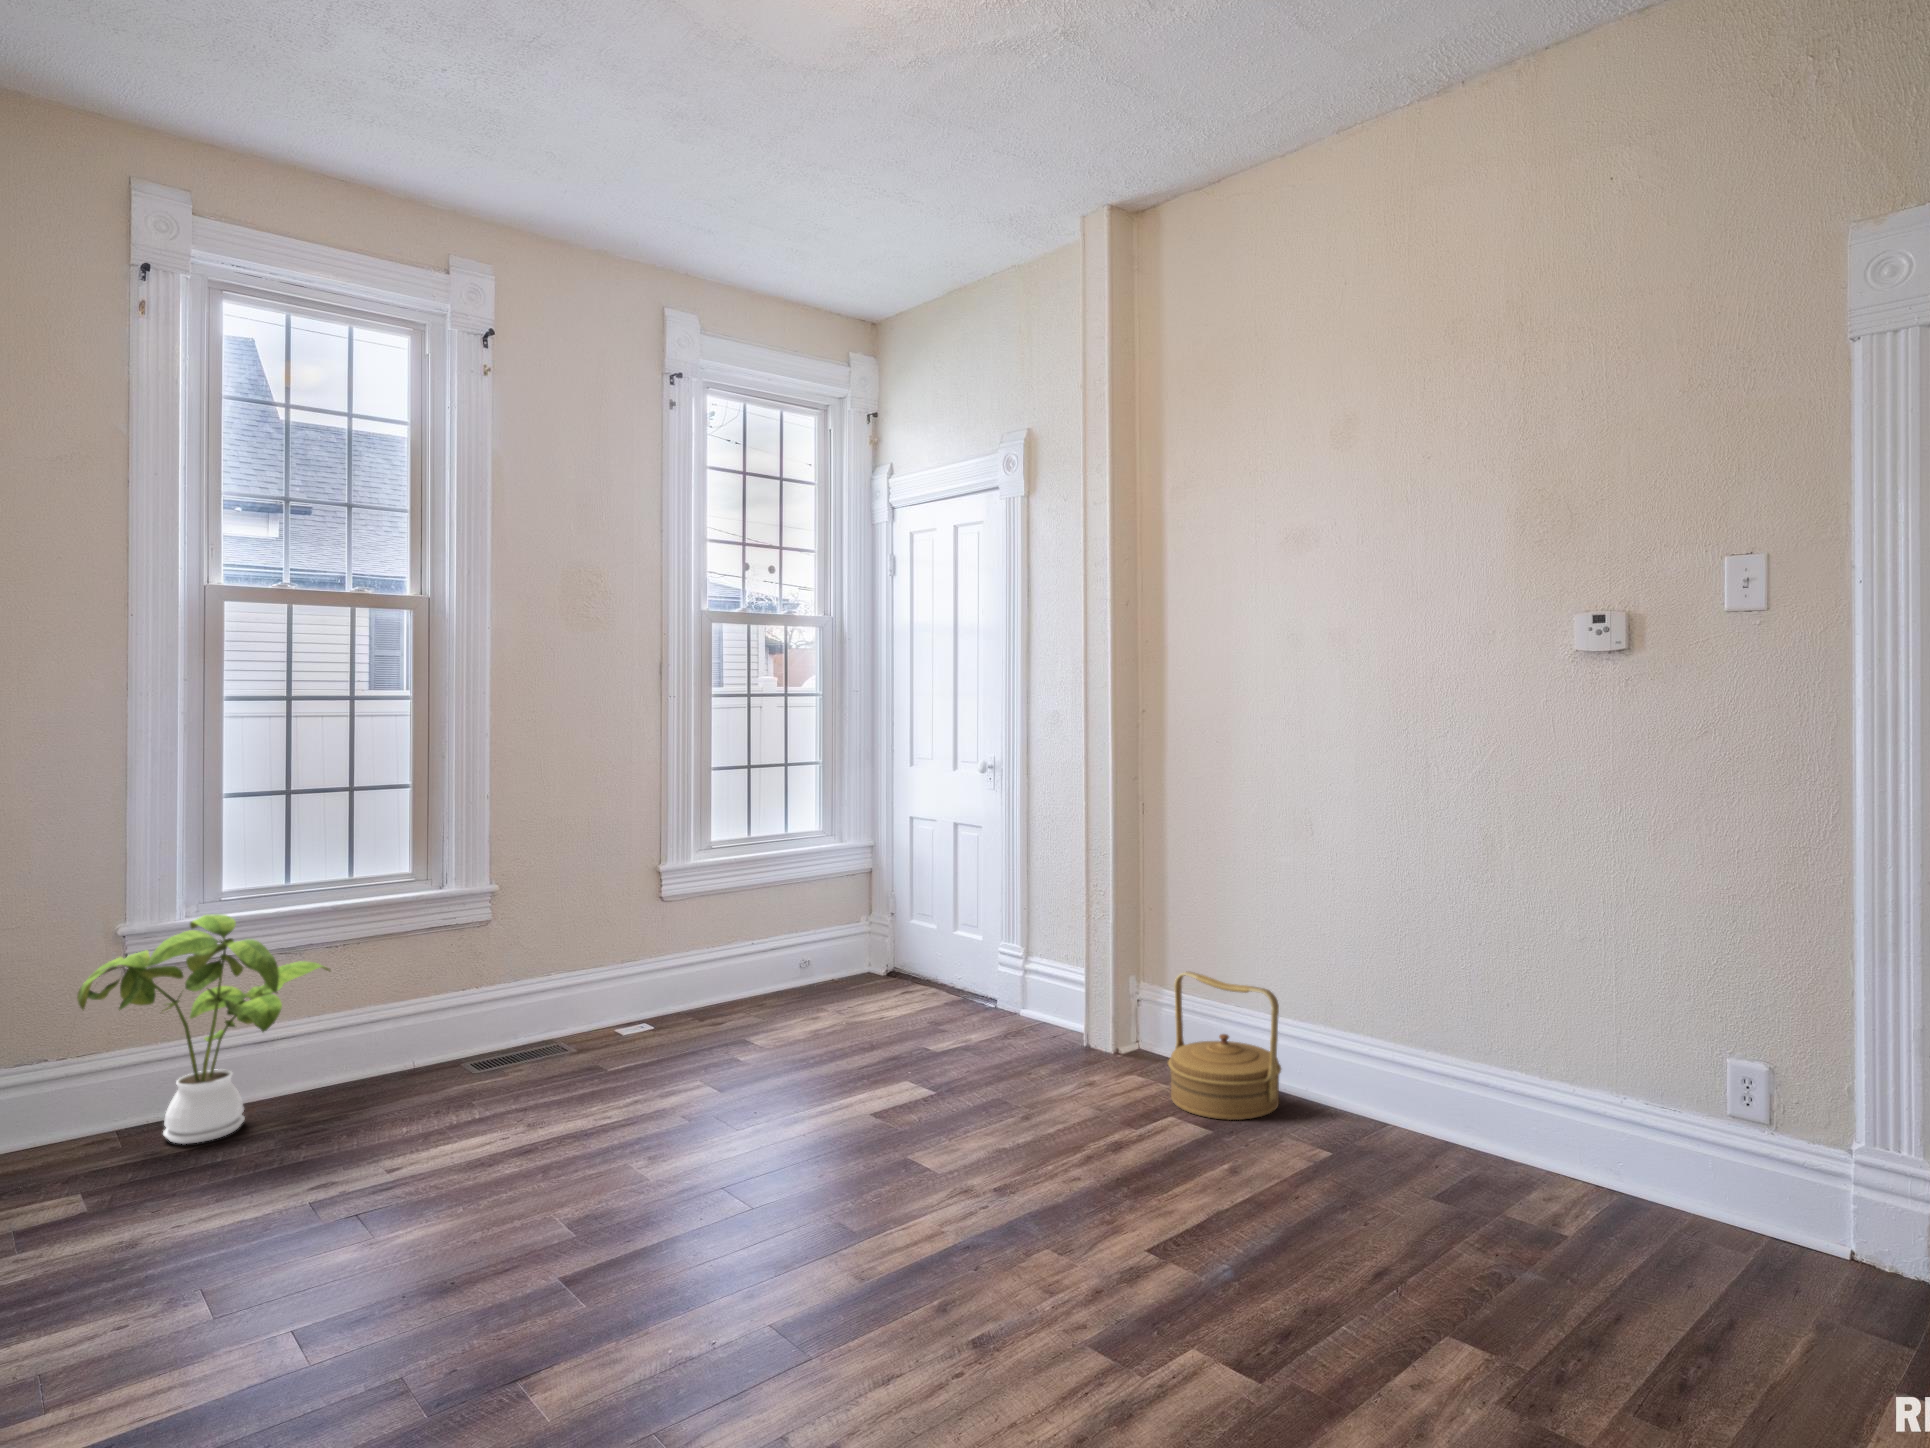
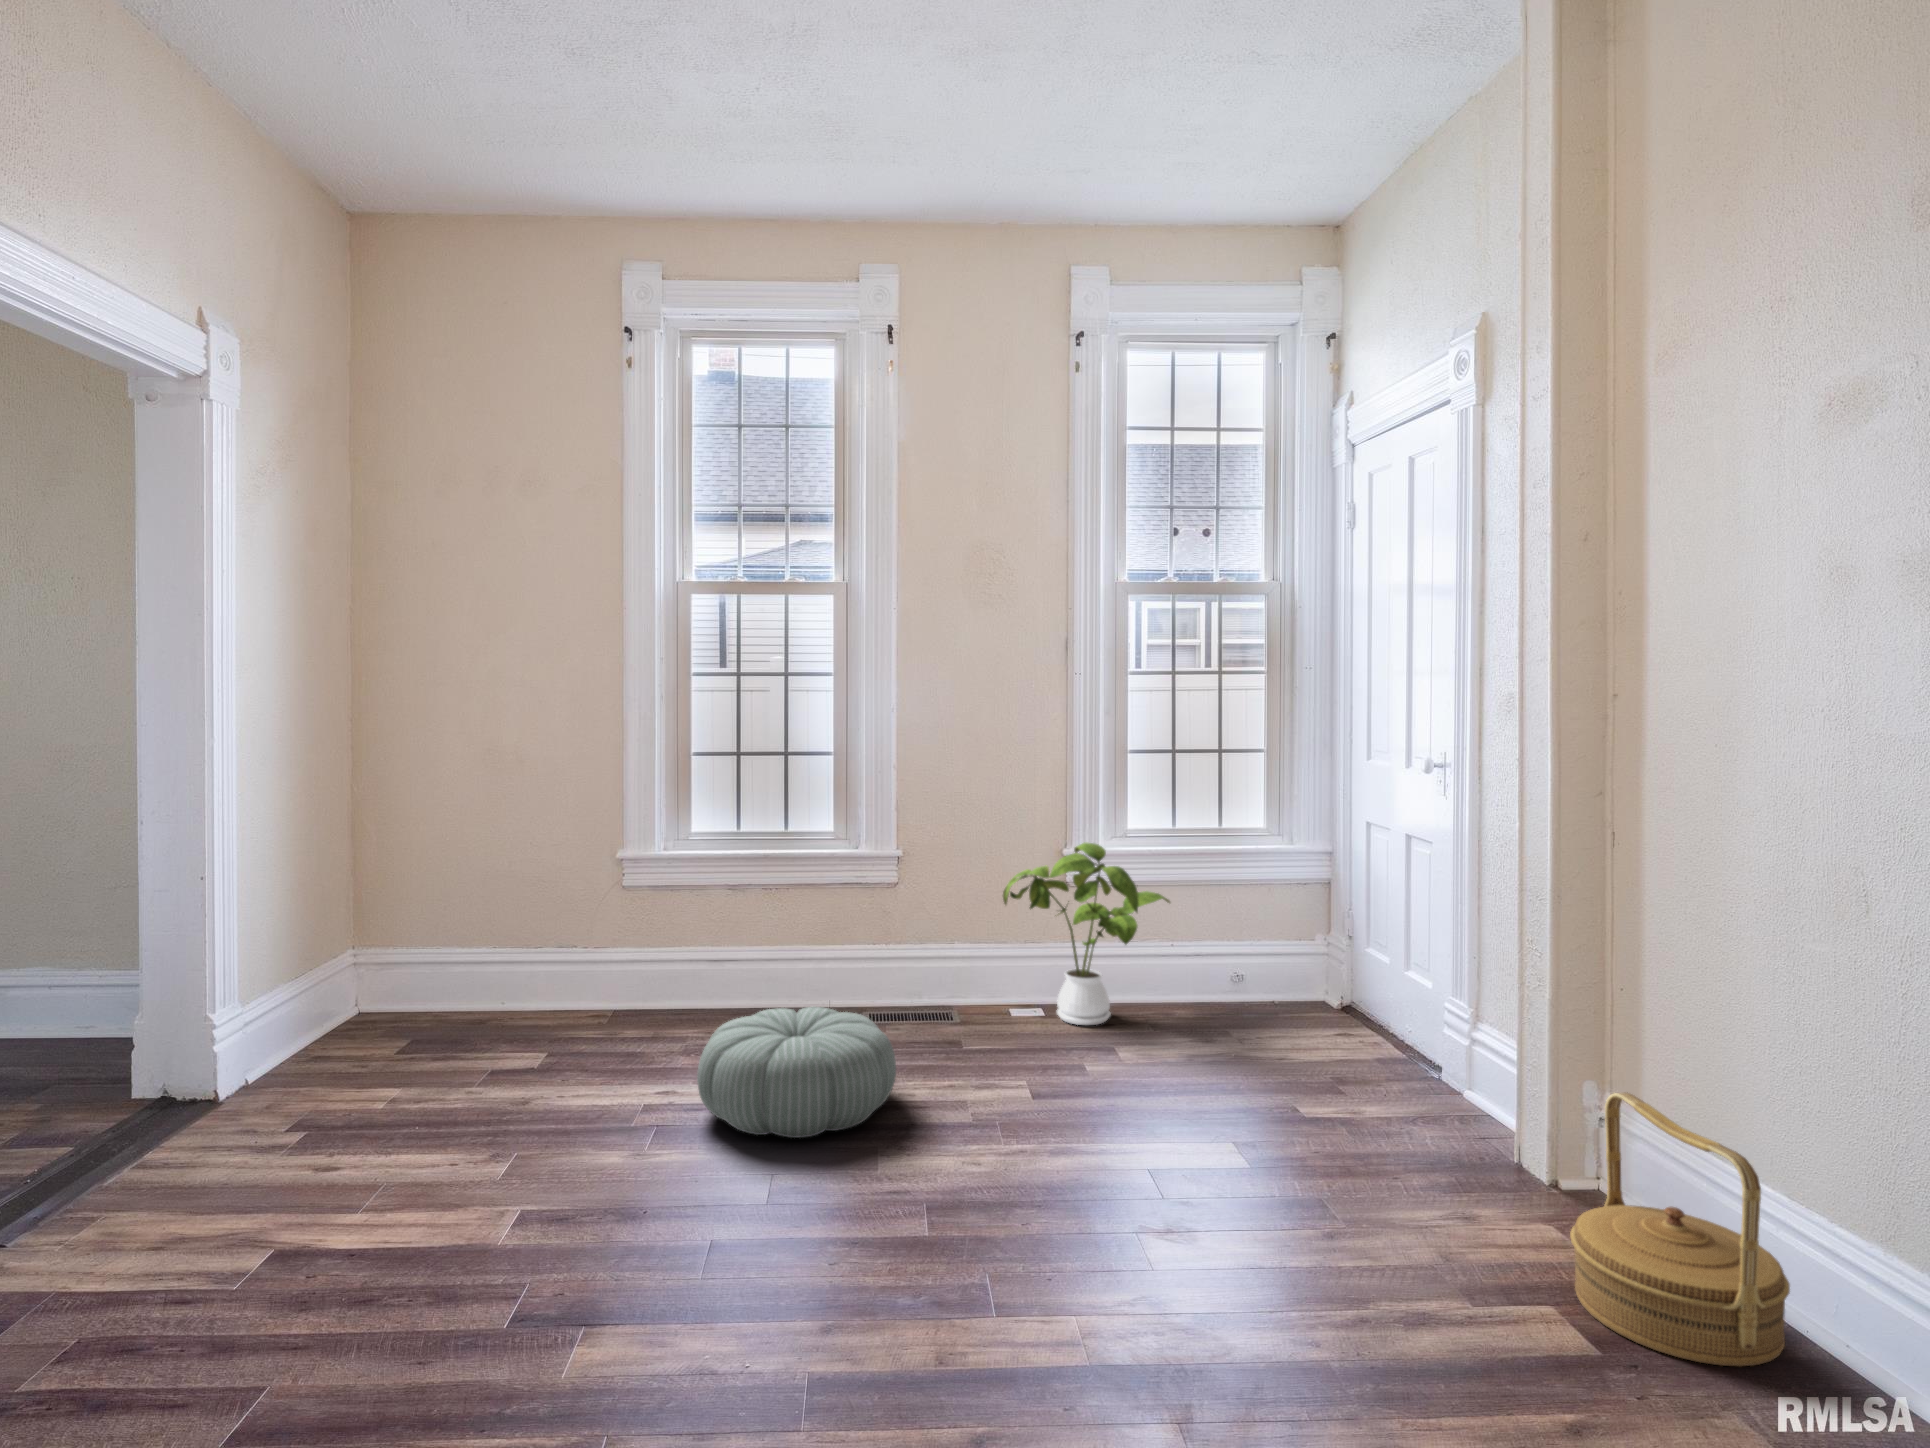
house plant: present [77,914,330,1144] -> present [1003,843,1170,1025]
pouf: none [387,1050,614,1192] -> present [697,1007,896,1138]

